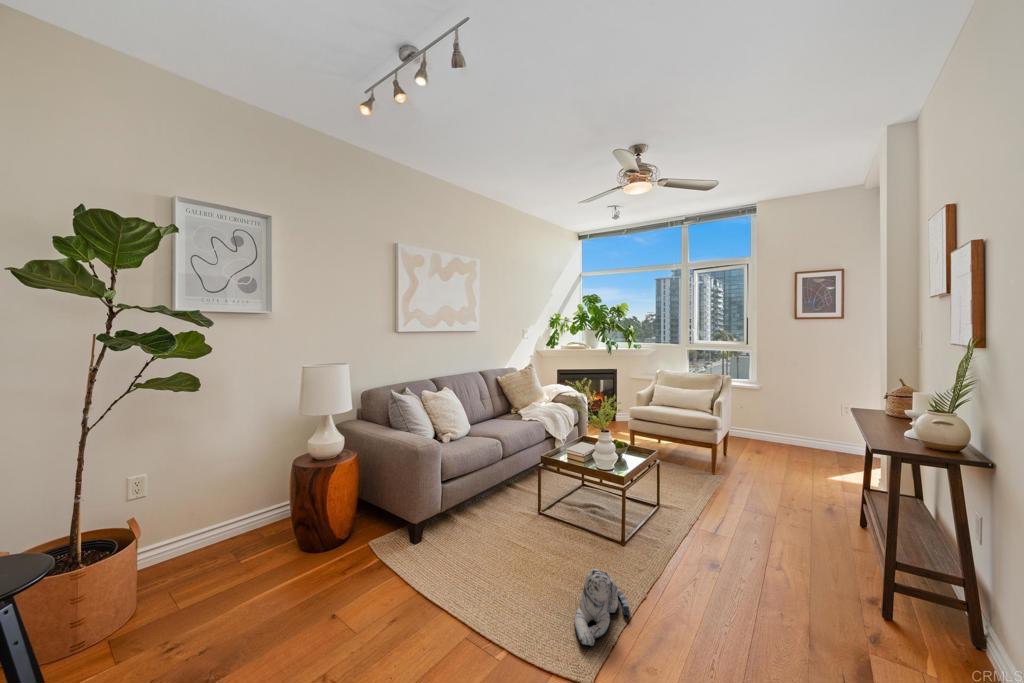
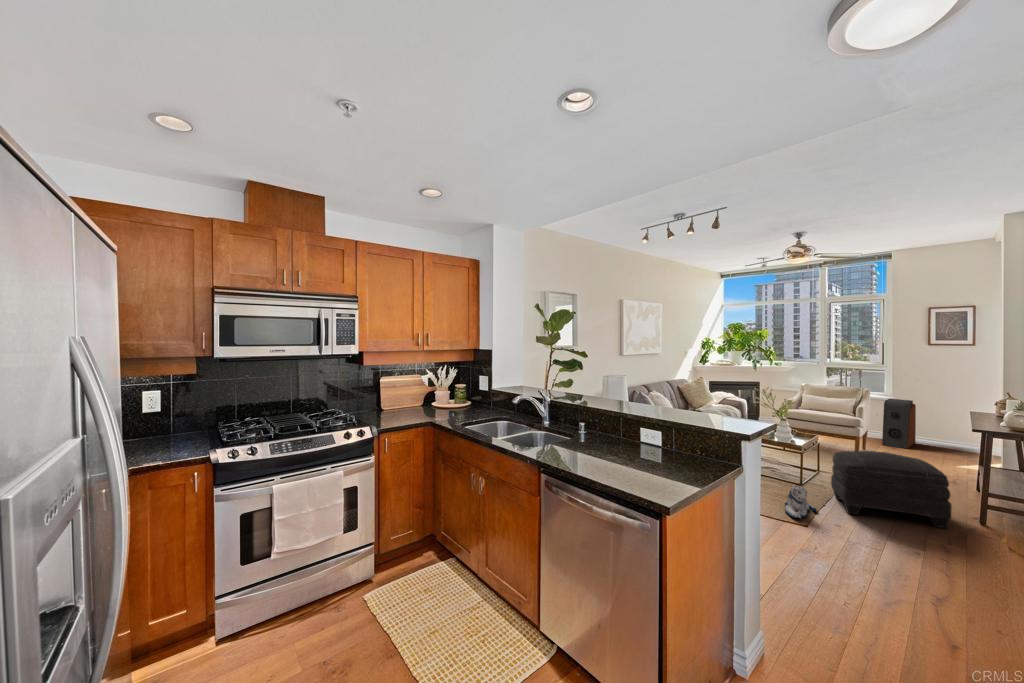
speaker: none [744,387,780,451] -> present [882,399,916,448]
ottoman: none [664,488,841,638] -> present [831,451,952,528]

